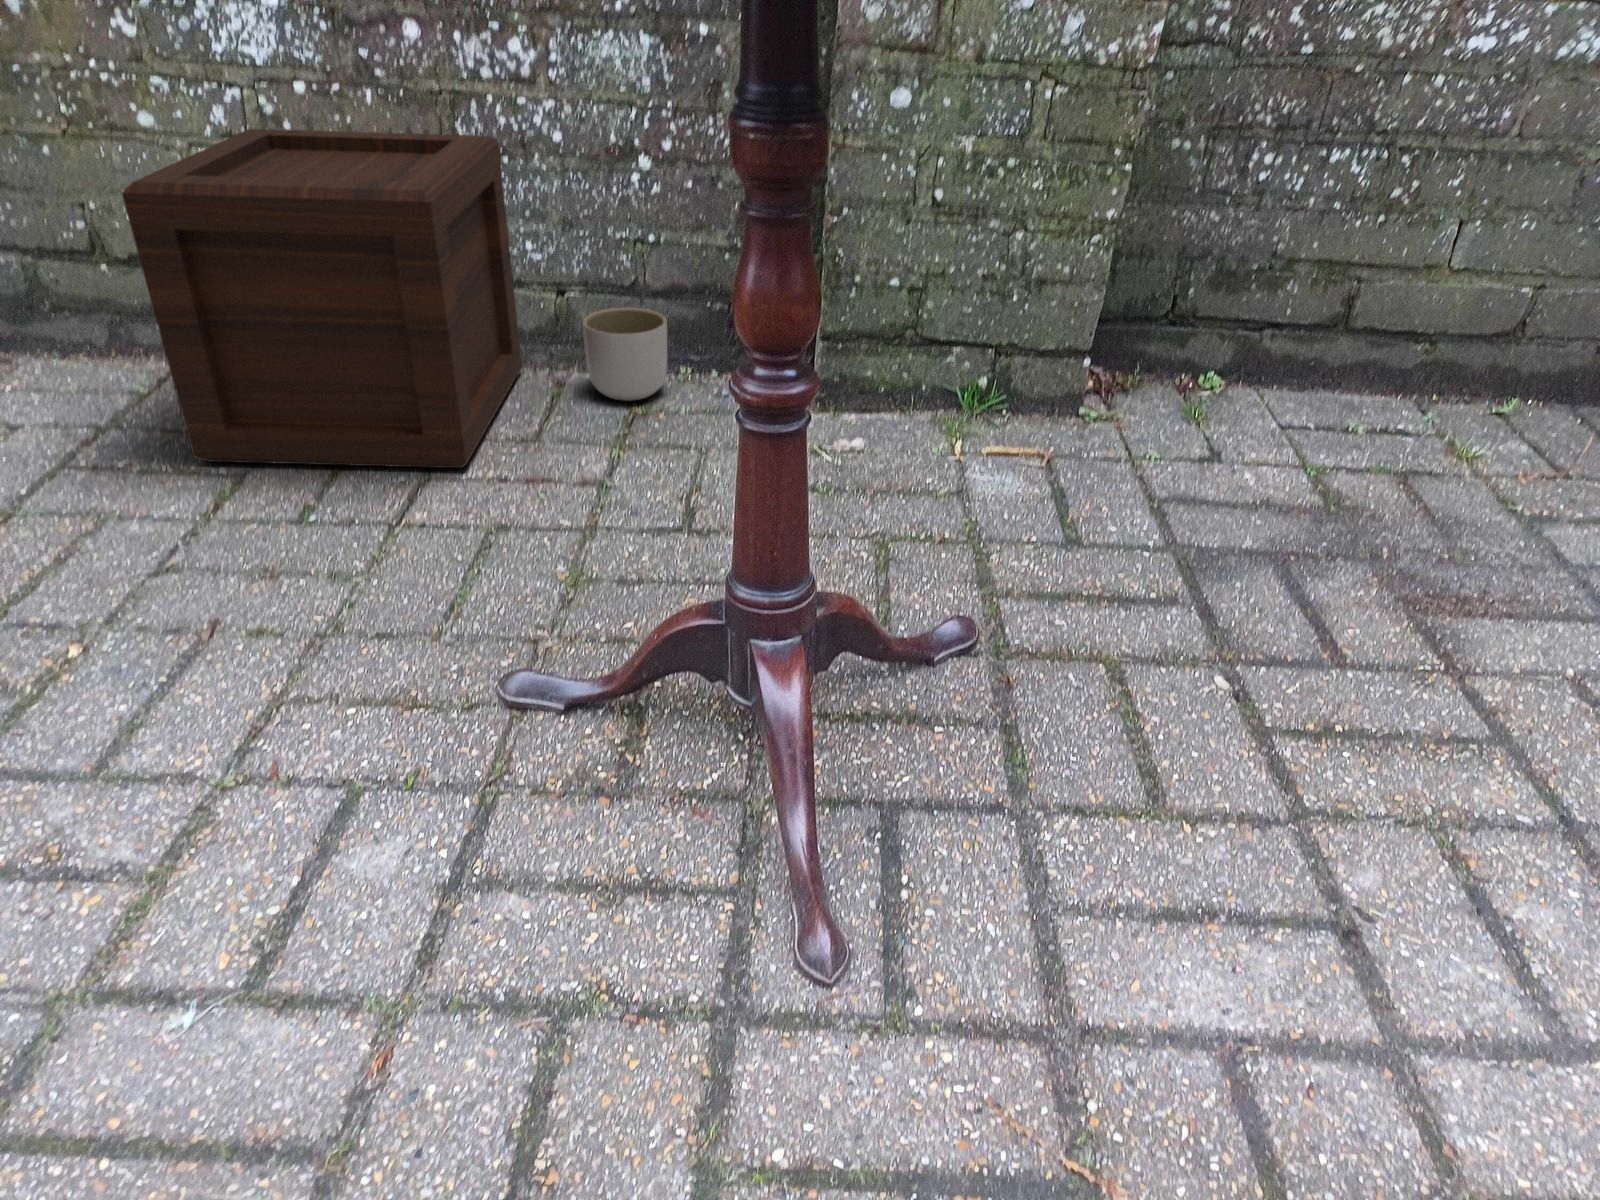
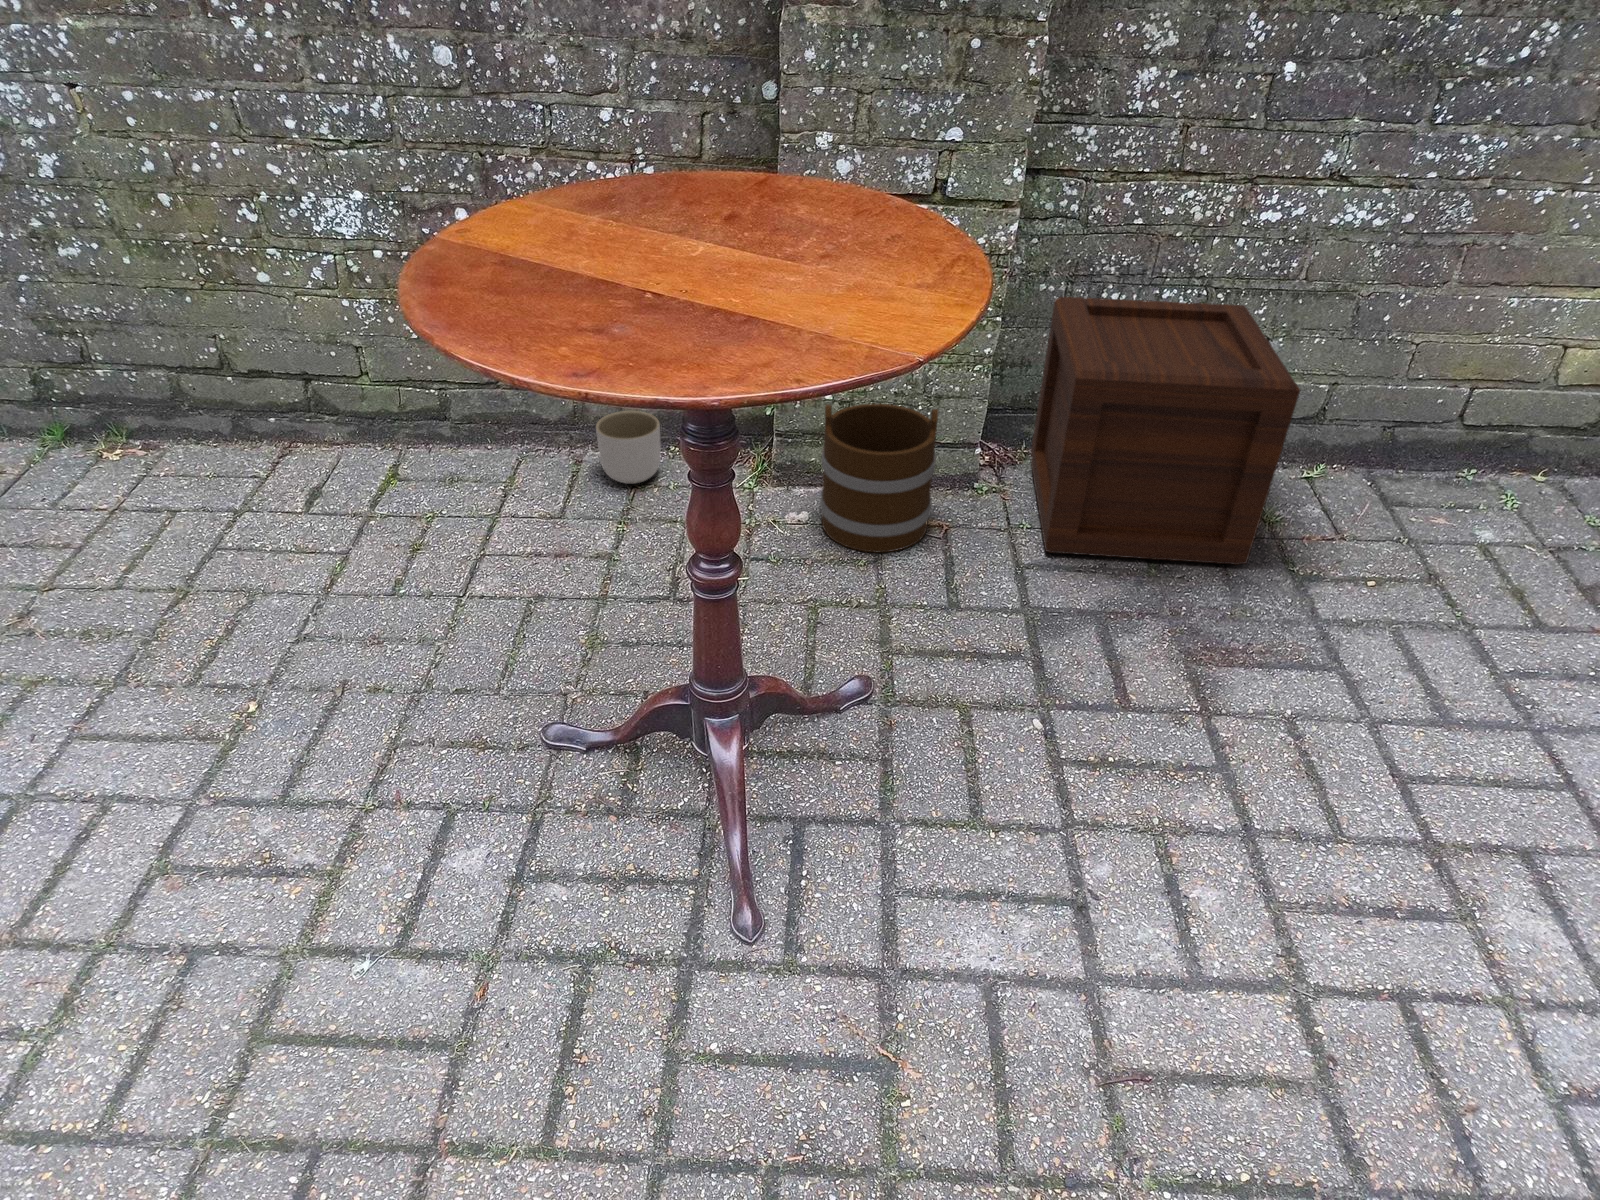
wooden crate: present [122,129,522,468] -> present [1031,296,1301,565]
bucket: none [883,274,1048,478] -> present [820,404,939,552]

